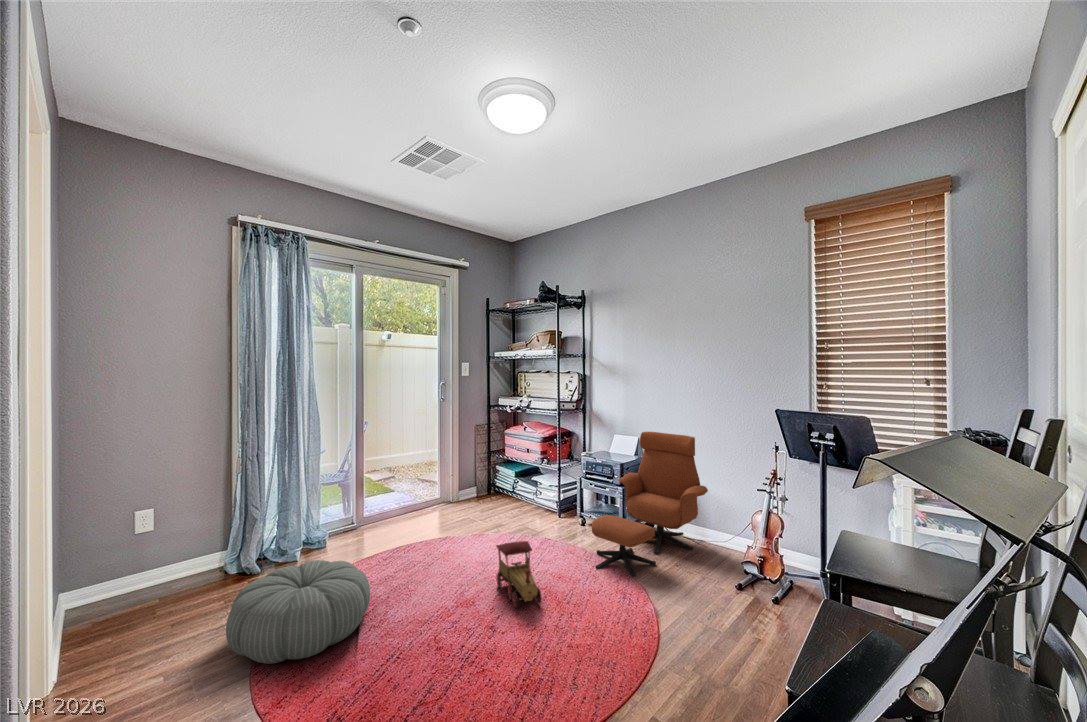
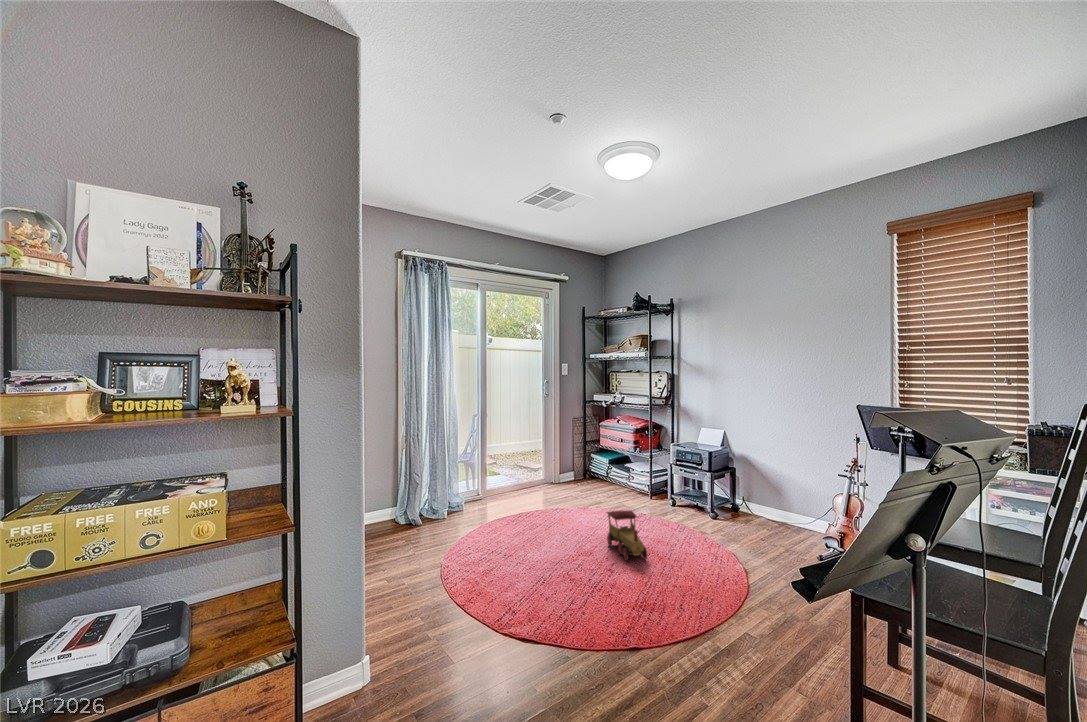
lounge chair: present [592,432,708,577] -> none [685,425,792,546]
pouf: present [226,560,370,664] -> none [419,514,514,580]

